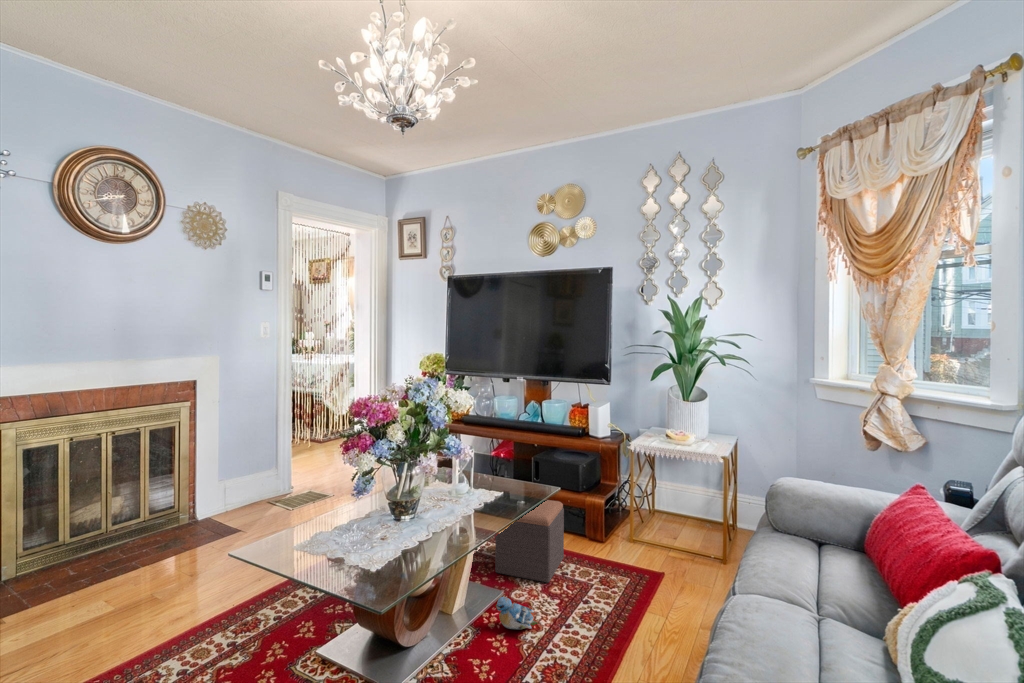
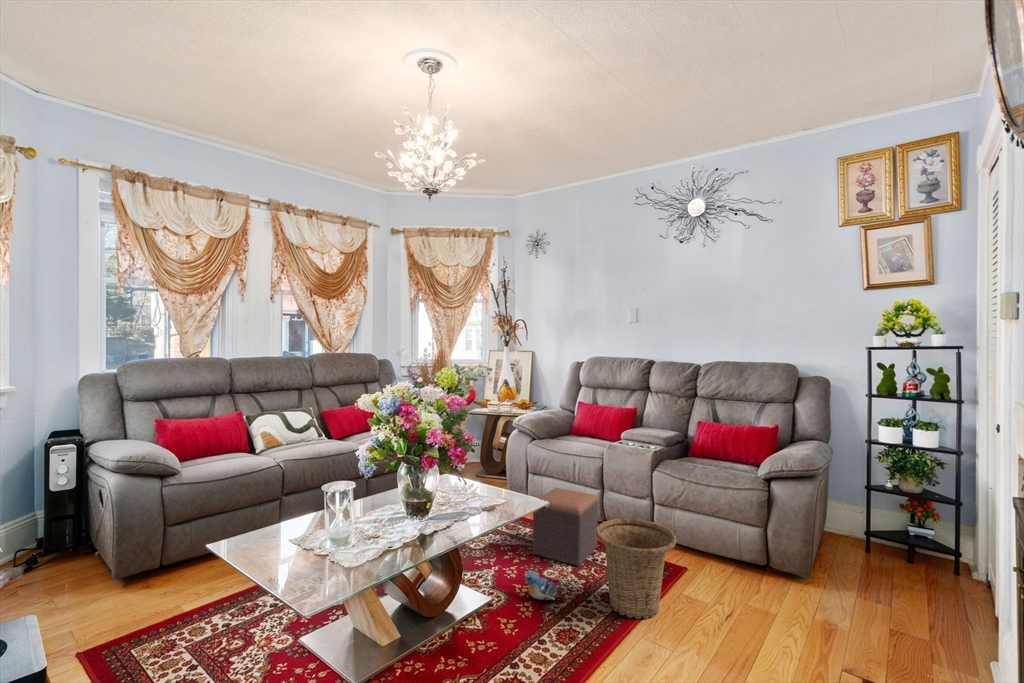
basket: none [575,528,664,642] -> present [596,518,676,619]

